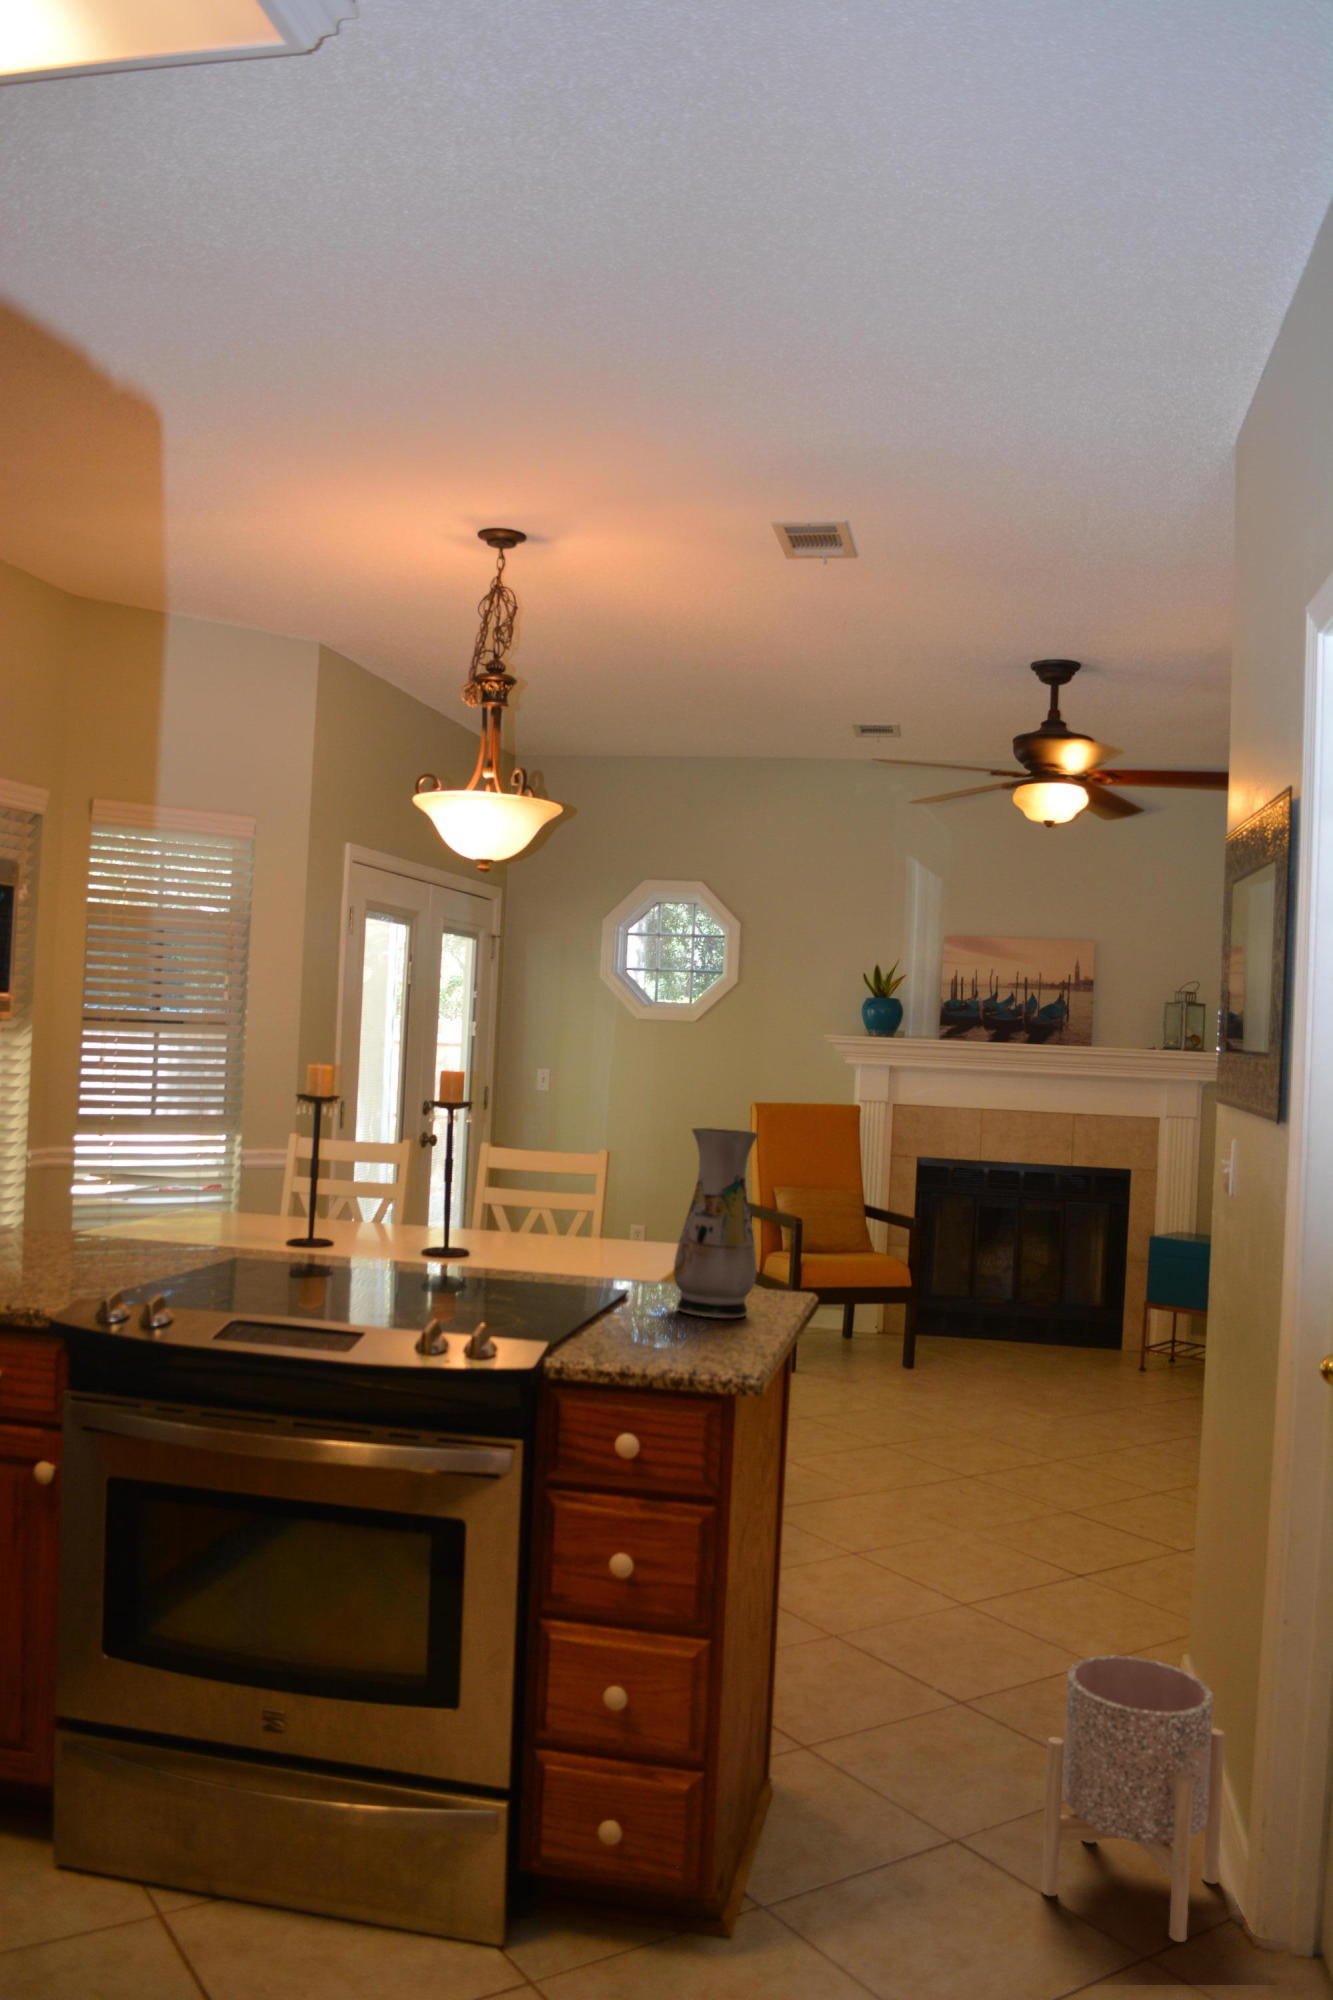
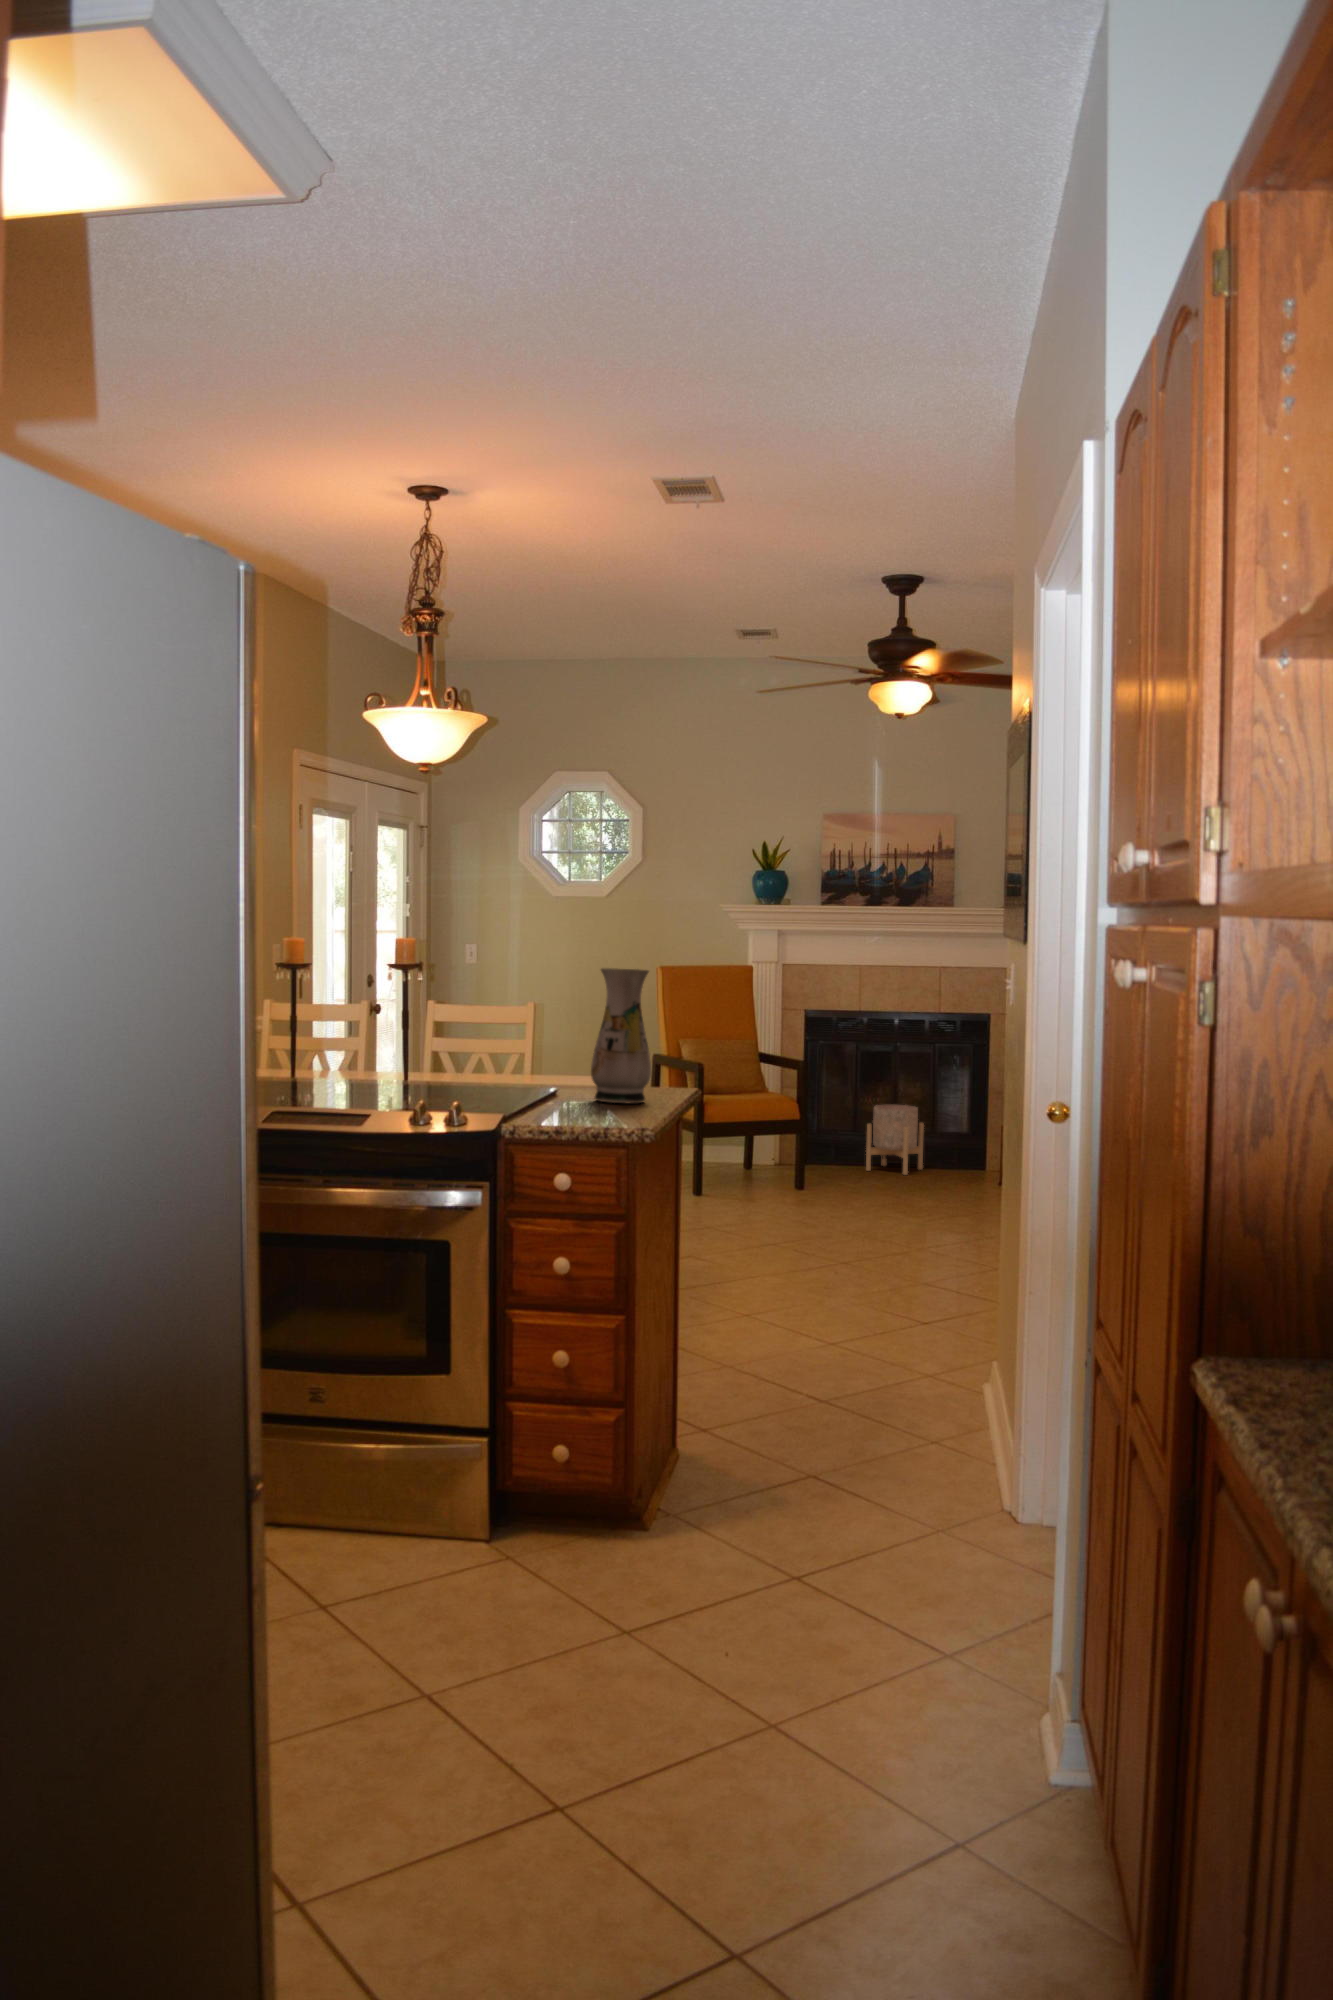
planter: present [1041,1656,1225,1942] -> present [866,1105,924,1175]

